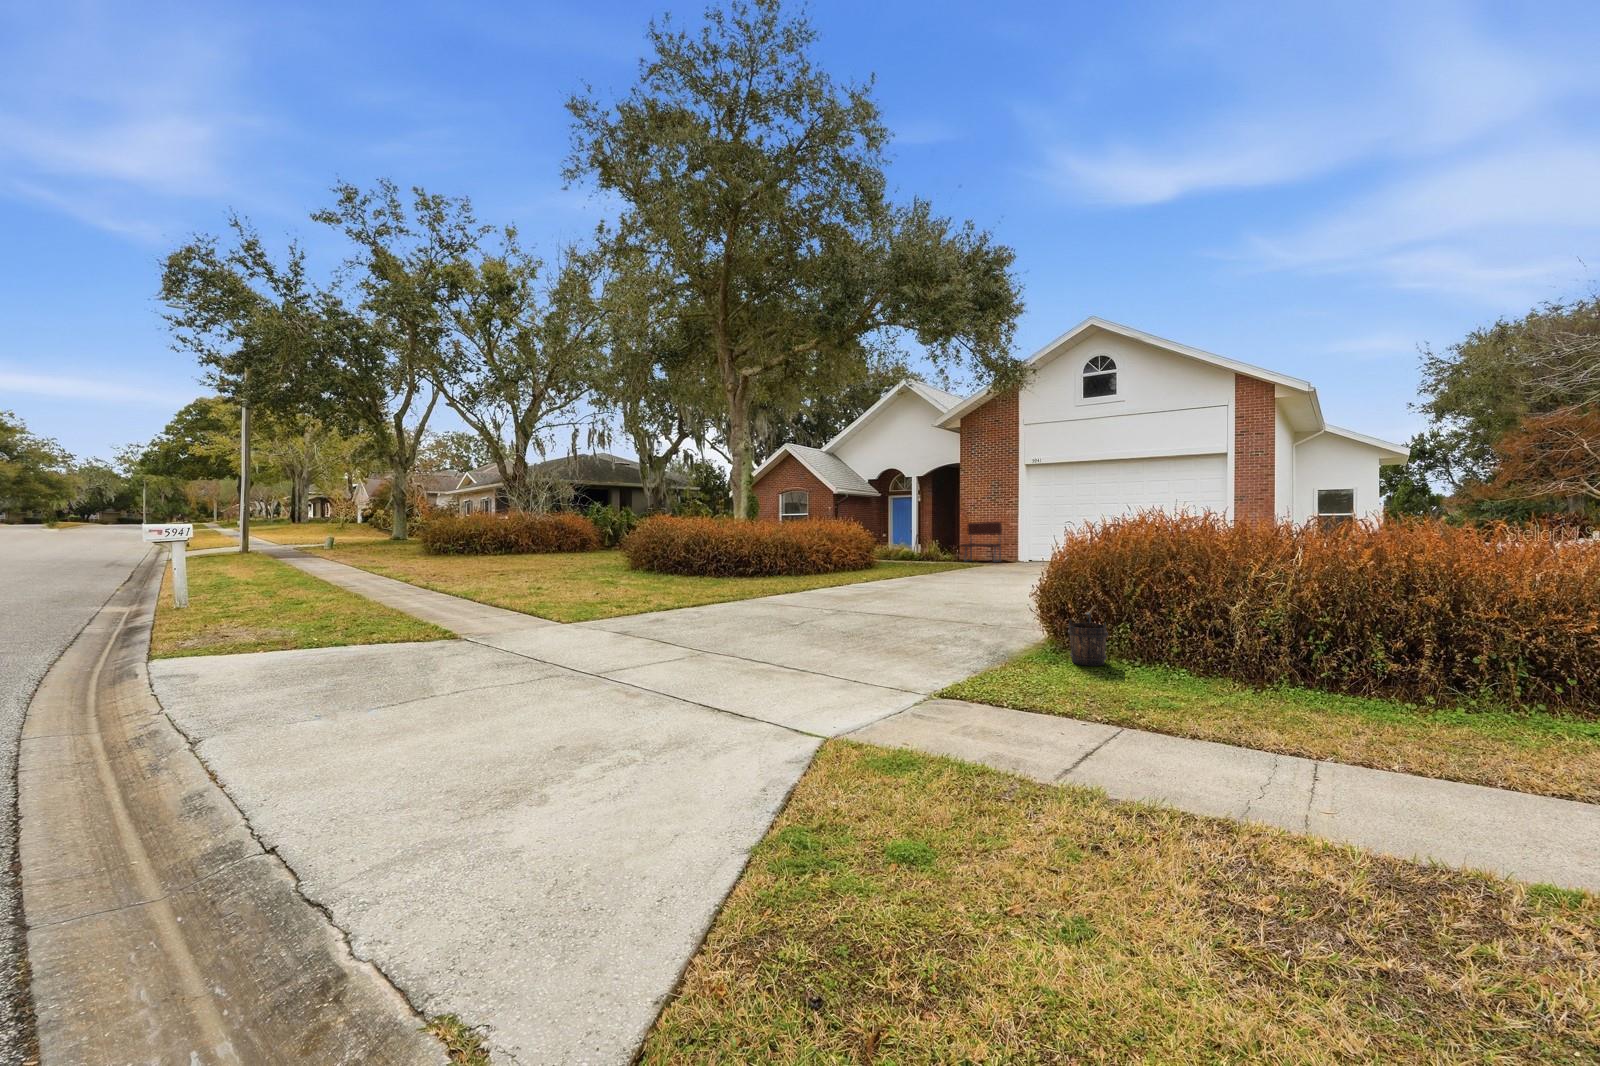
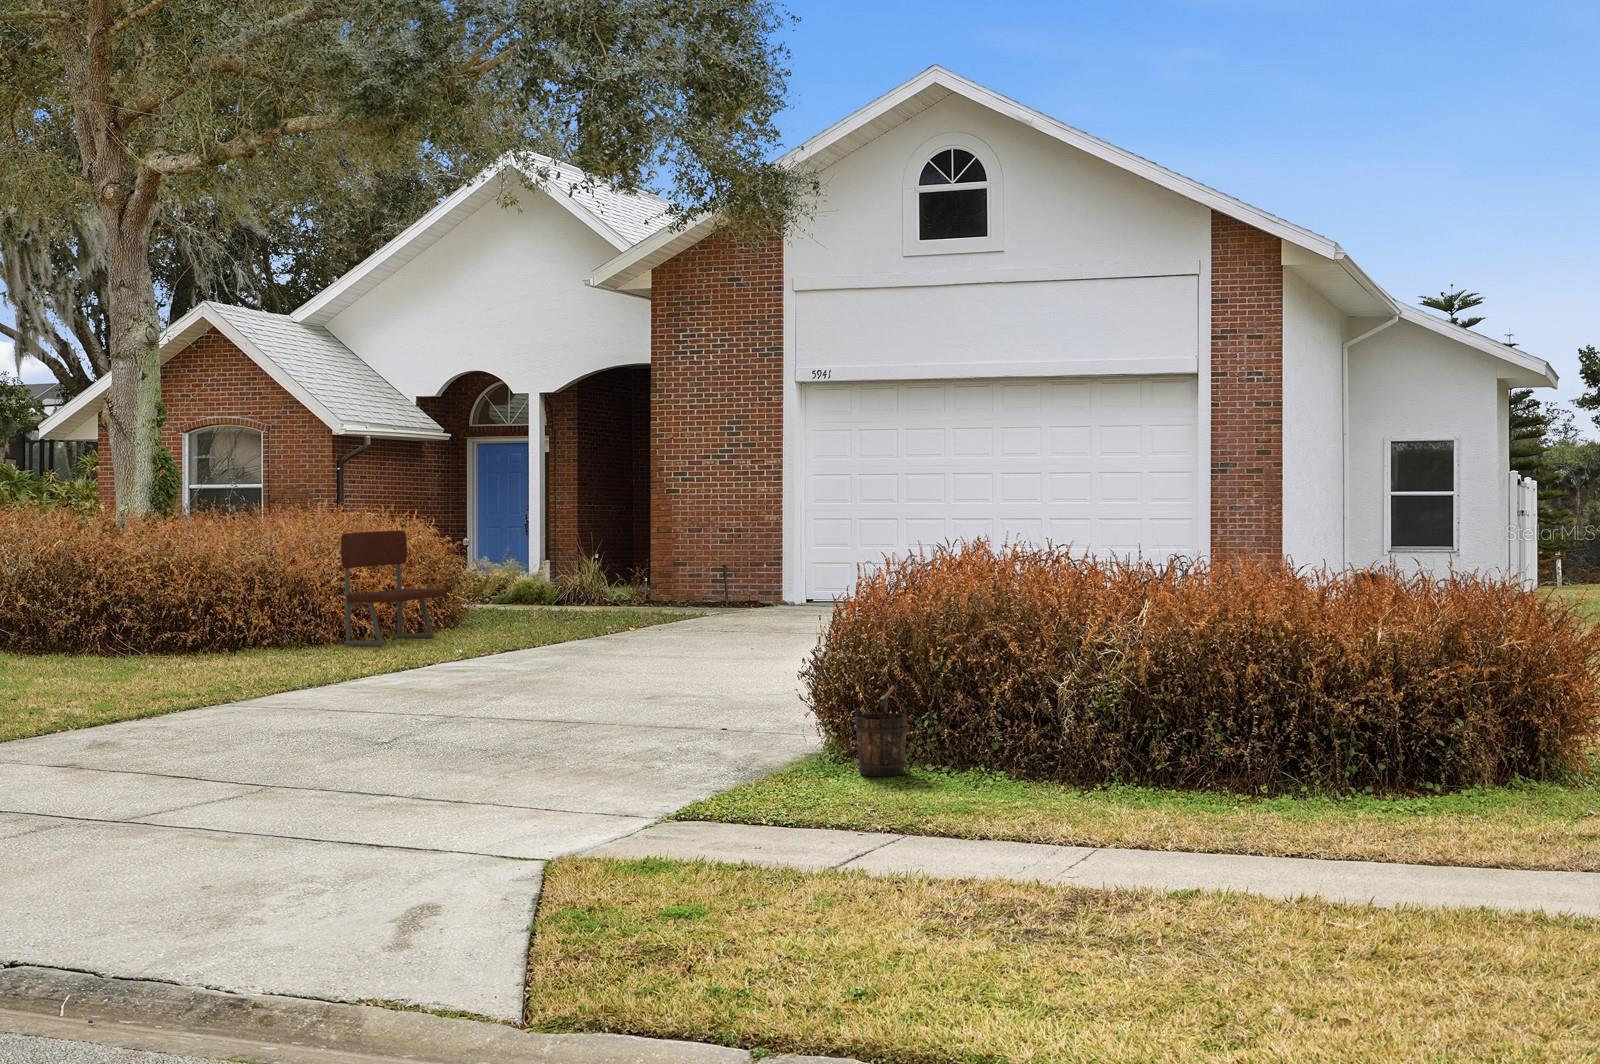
bench: present [960,522,1002,562] -> present [341,531,447,646]

